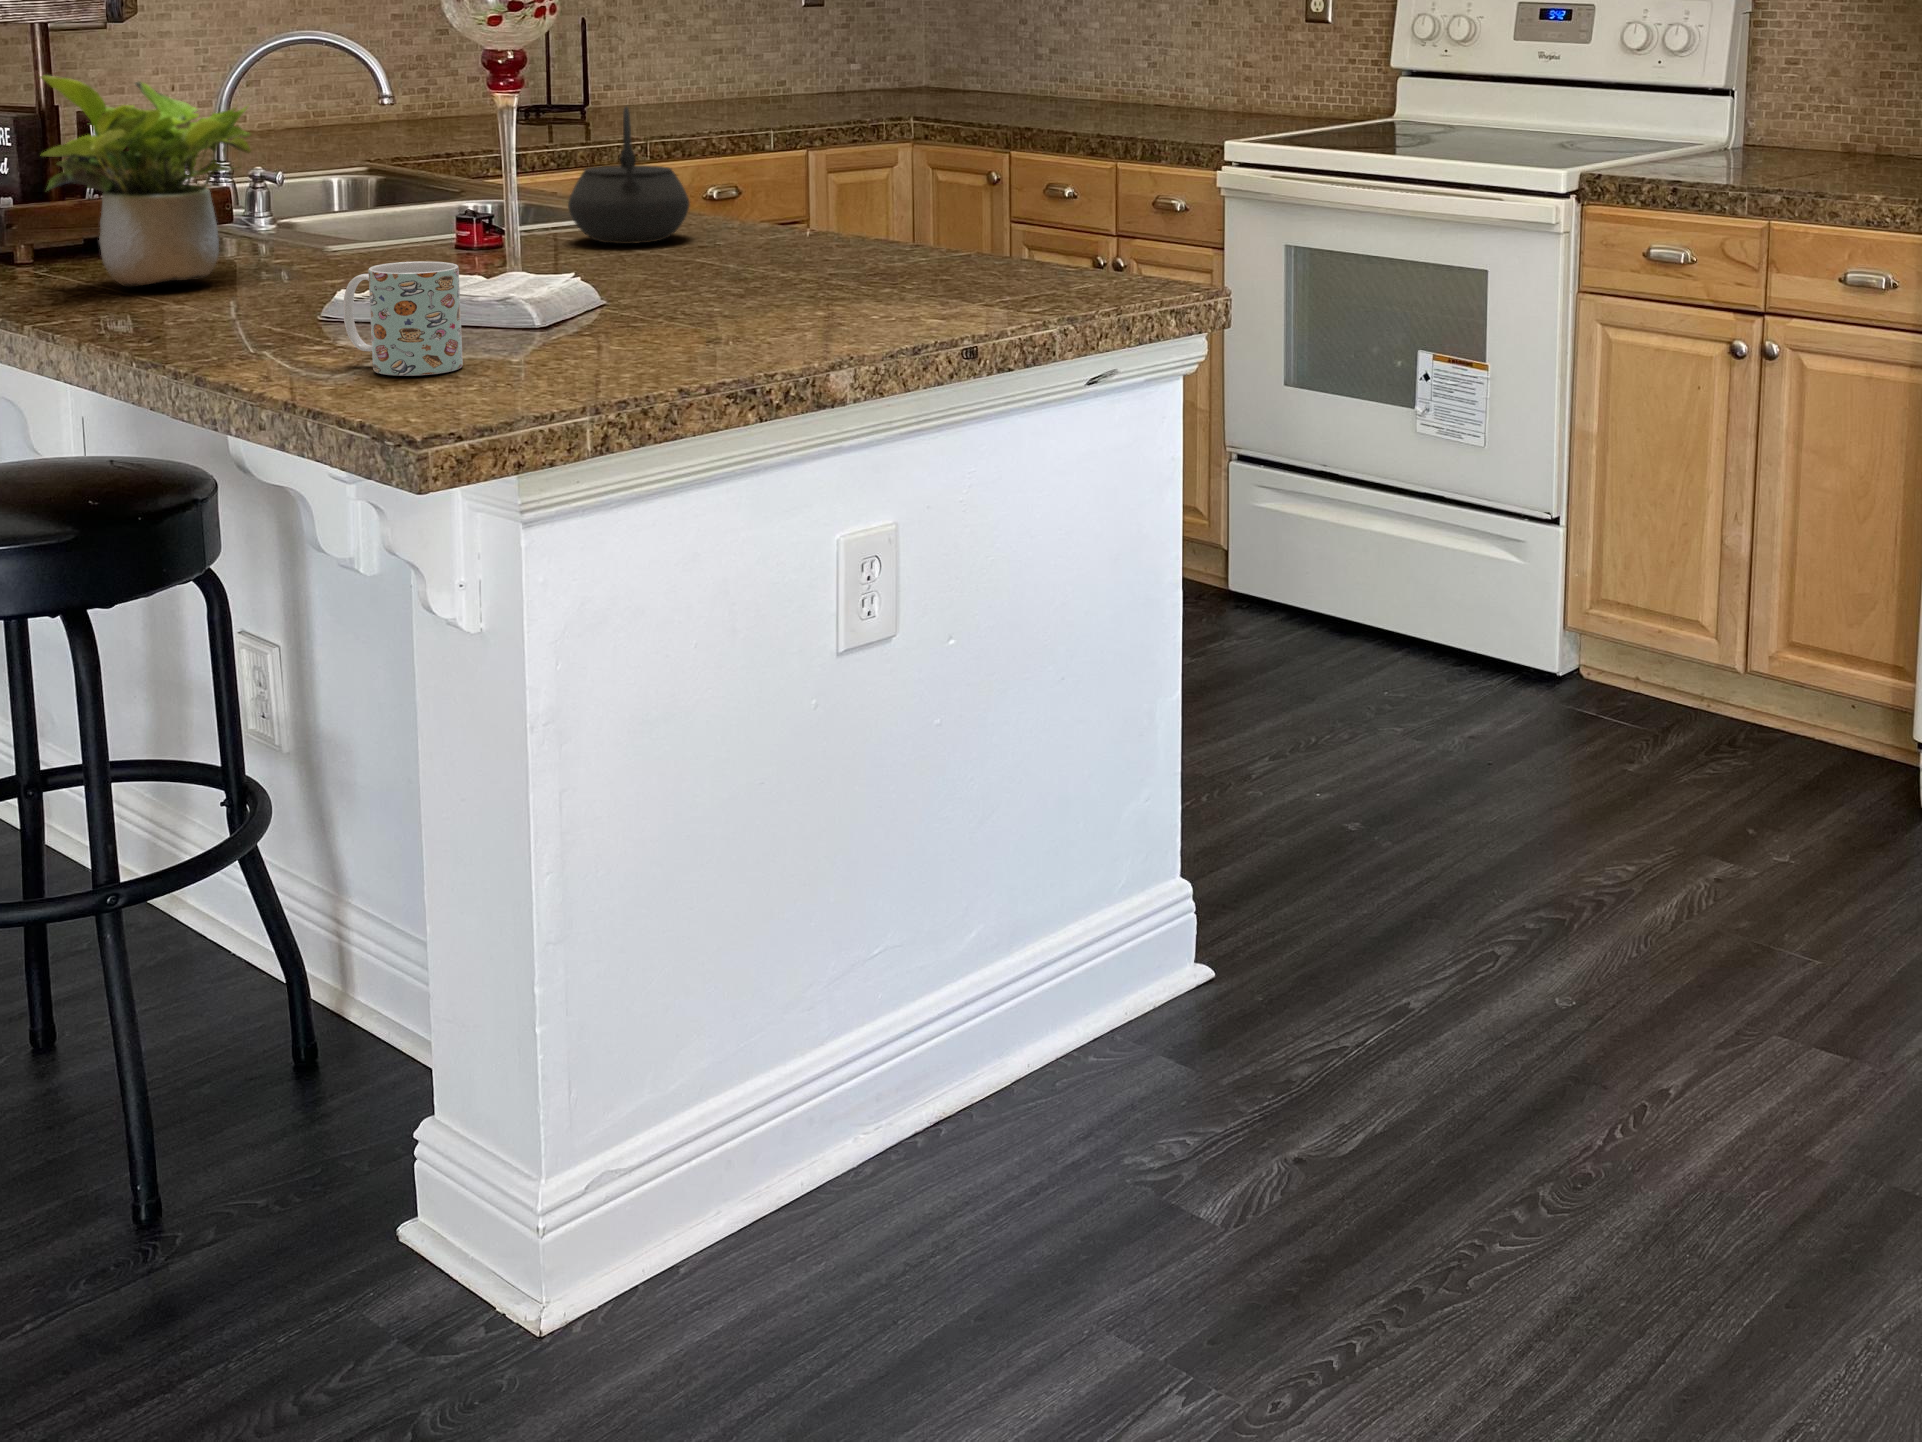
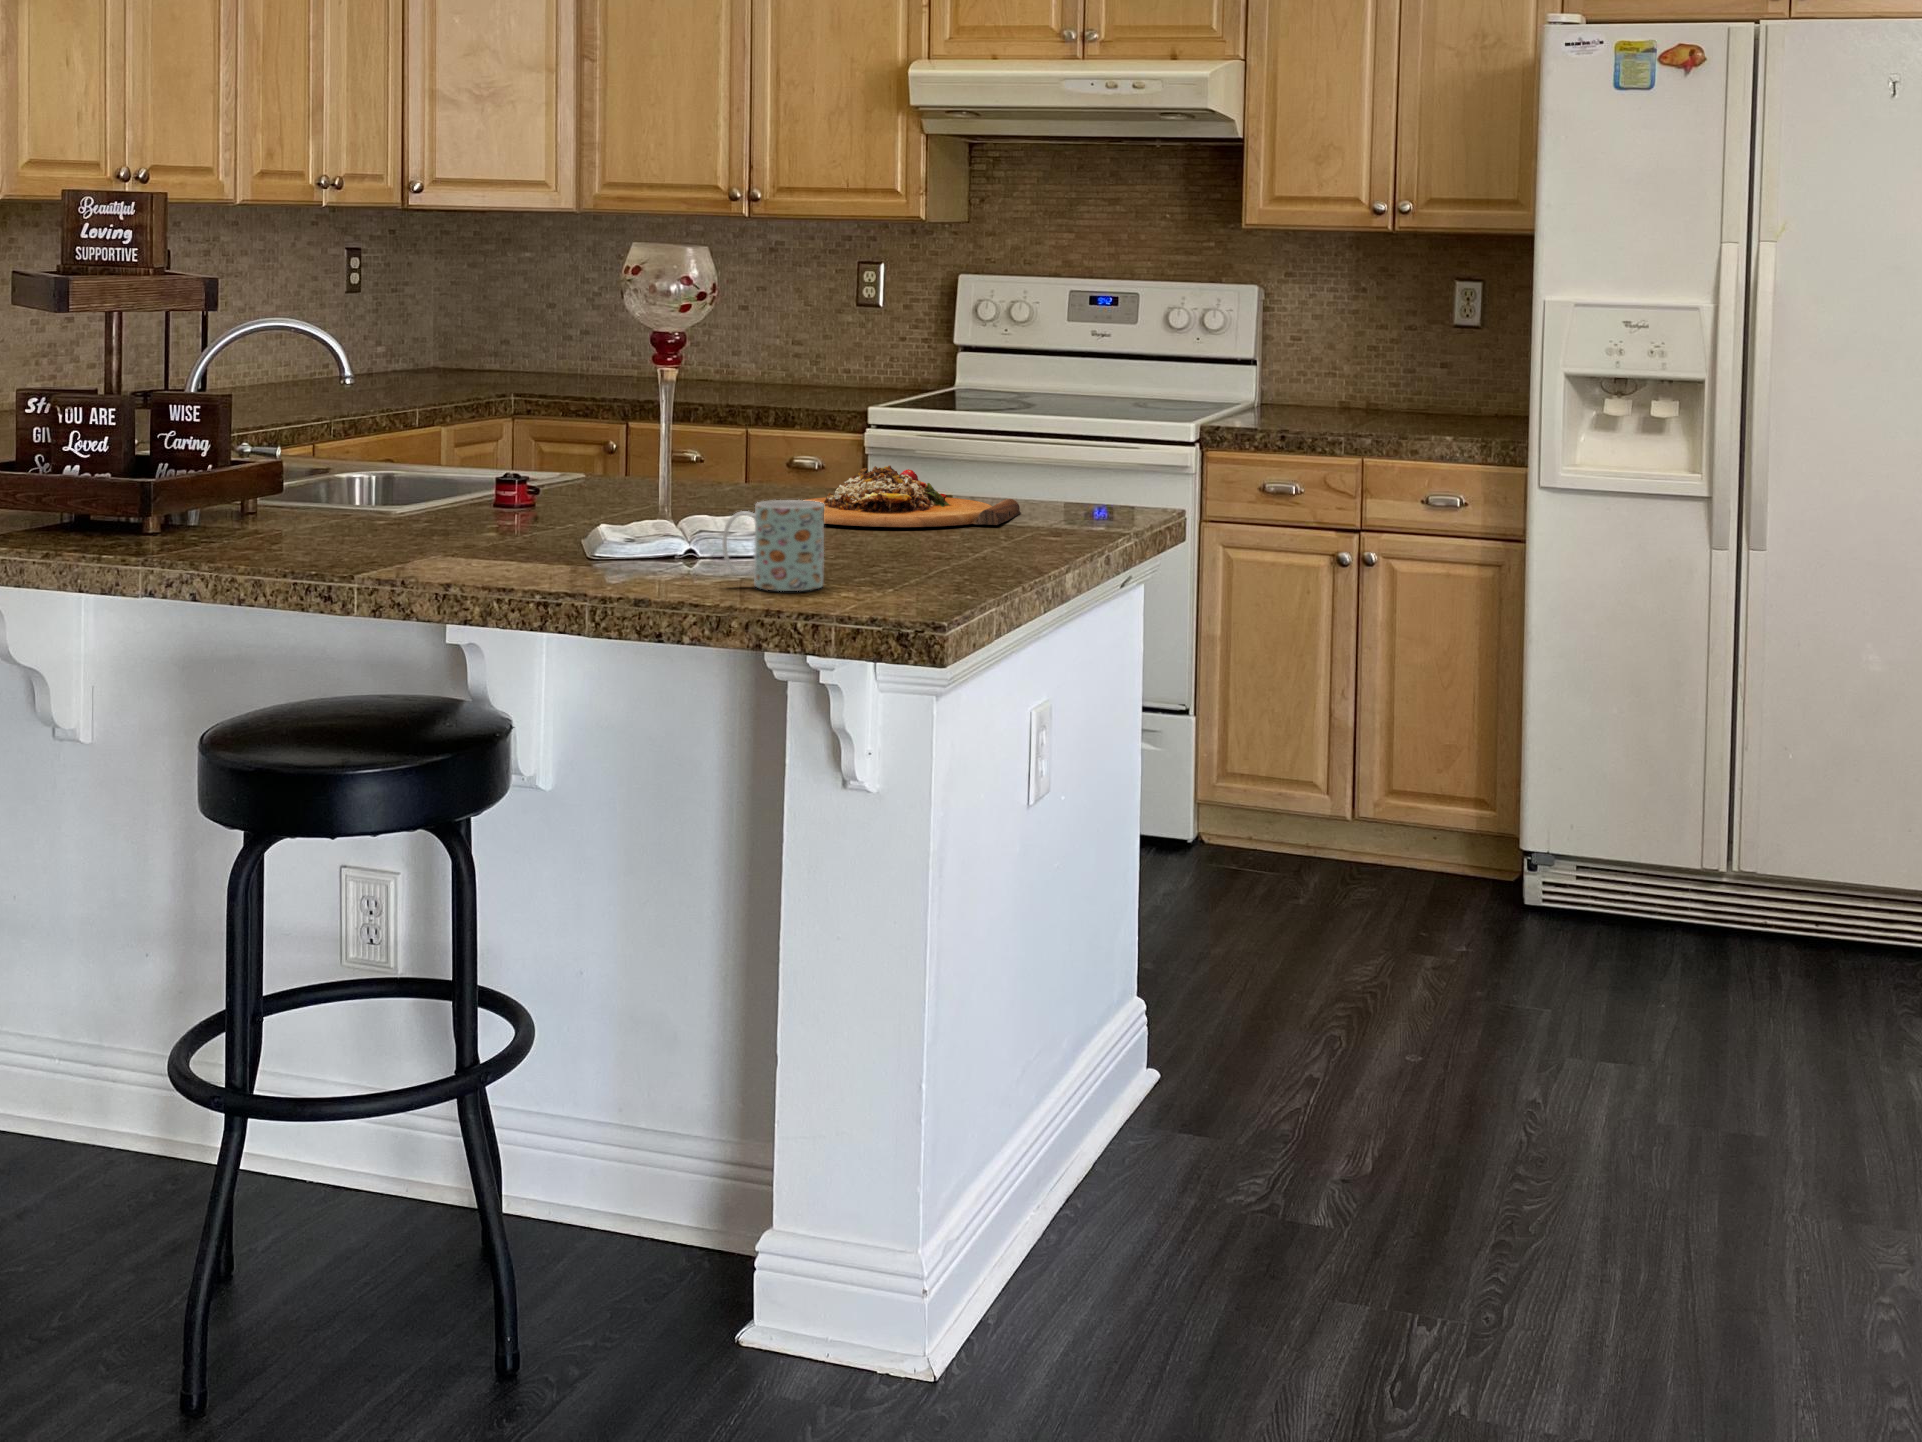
potted plant: present [40,76,251,287] -> none [242,356,419,546]
kettle: present [568,107,690,244] -> none [577,380,681,499]
cutting board: none [705,216,995,297] -> present [803,465,1021,527]

